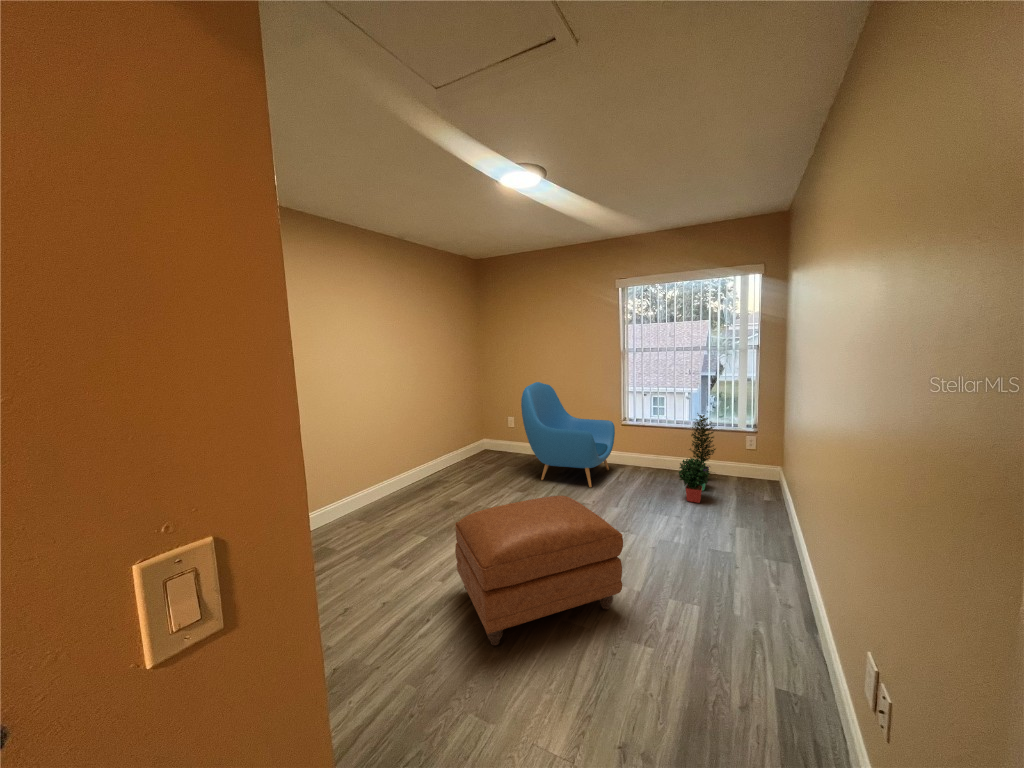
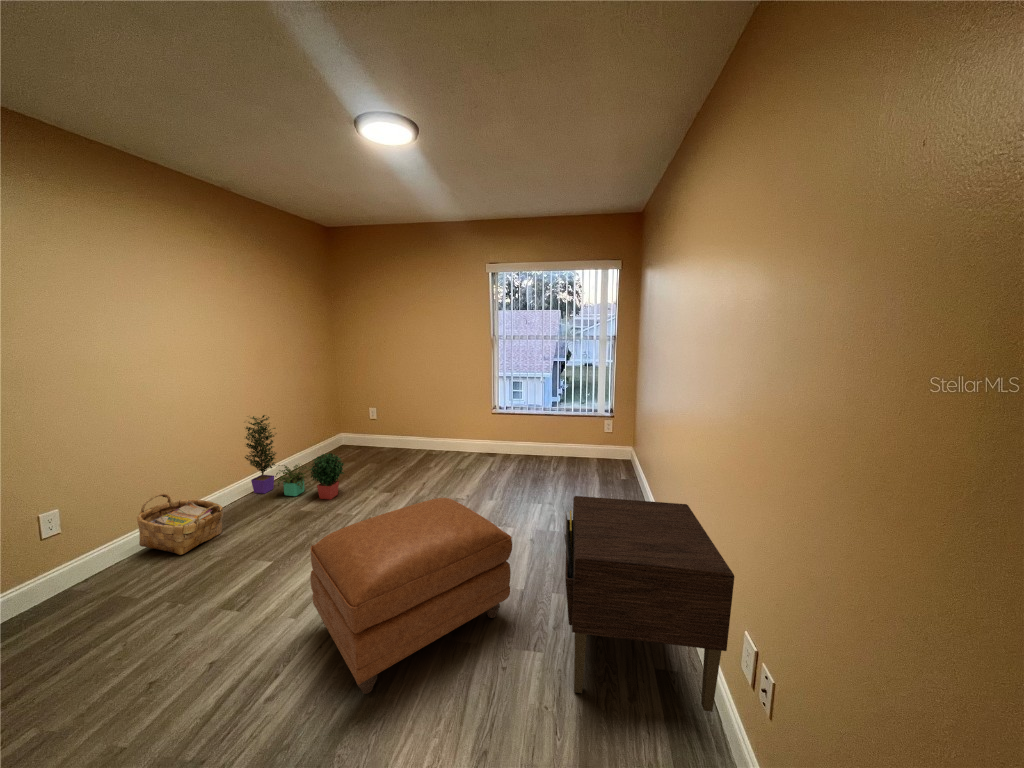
armchair: present [521,382,615,487] -> none [387,367,487,479]
potted plant: present [679,413,716,503] -> present [245,415,344,500]
woven basket: none [344,478,397,525] -> present [137,493,223,555]
nightstand: none [667,502,855,742] -> present [564,496,734,712]

